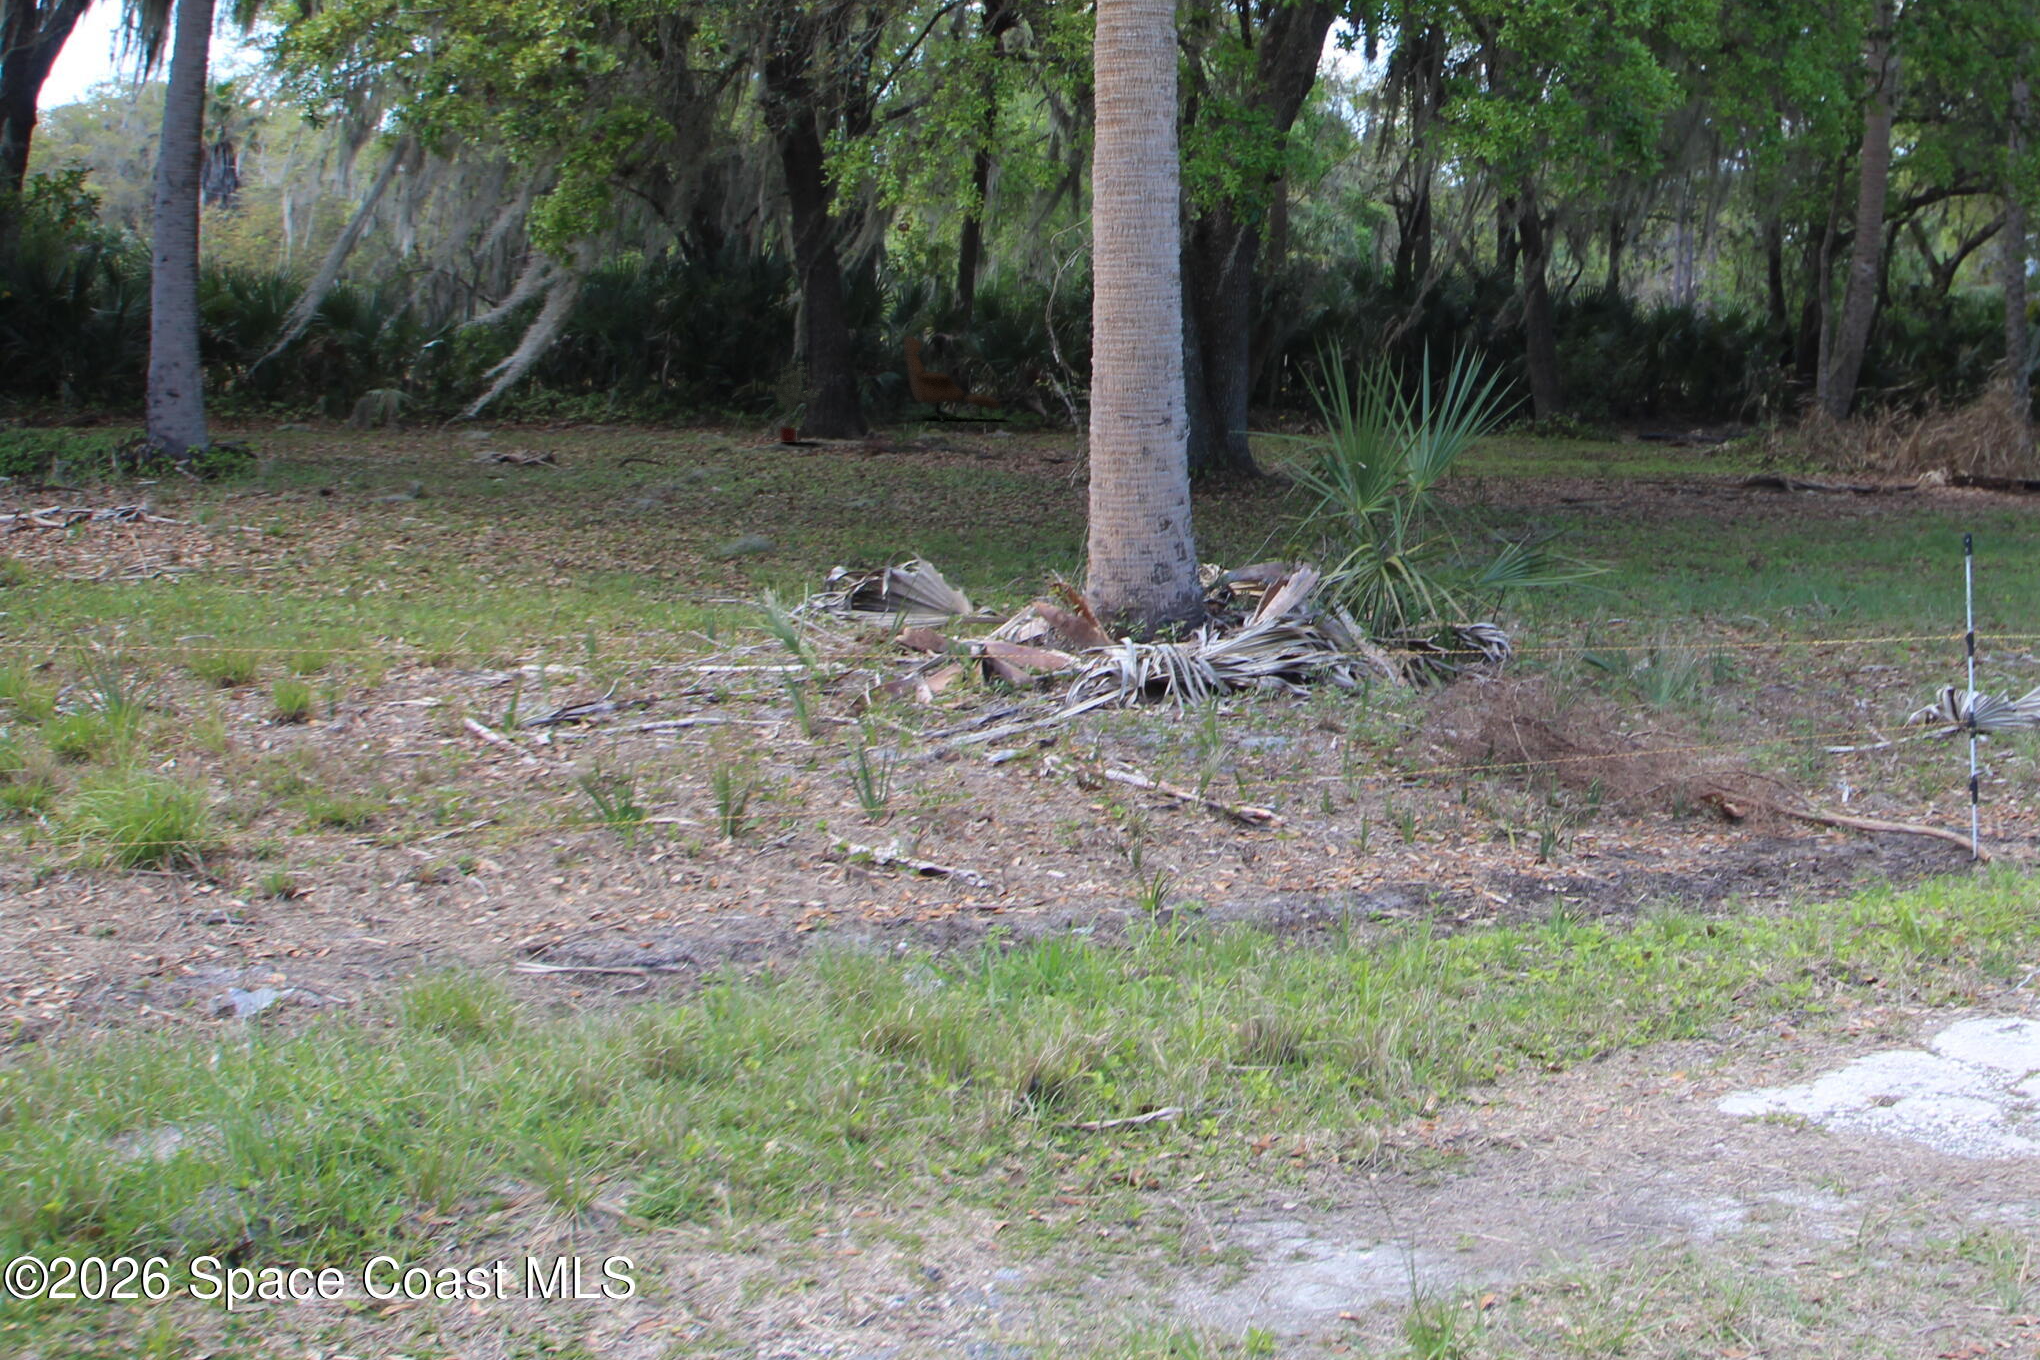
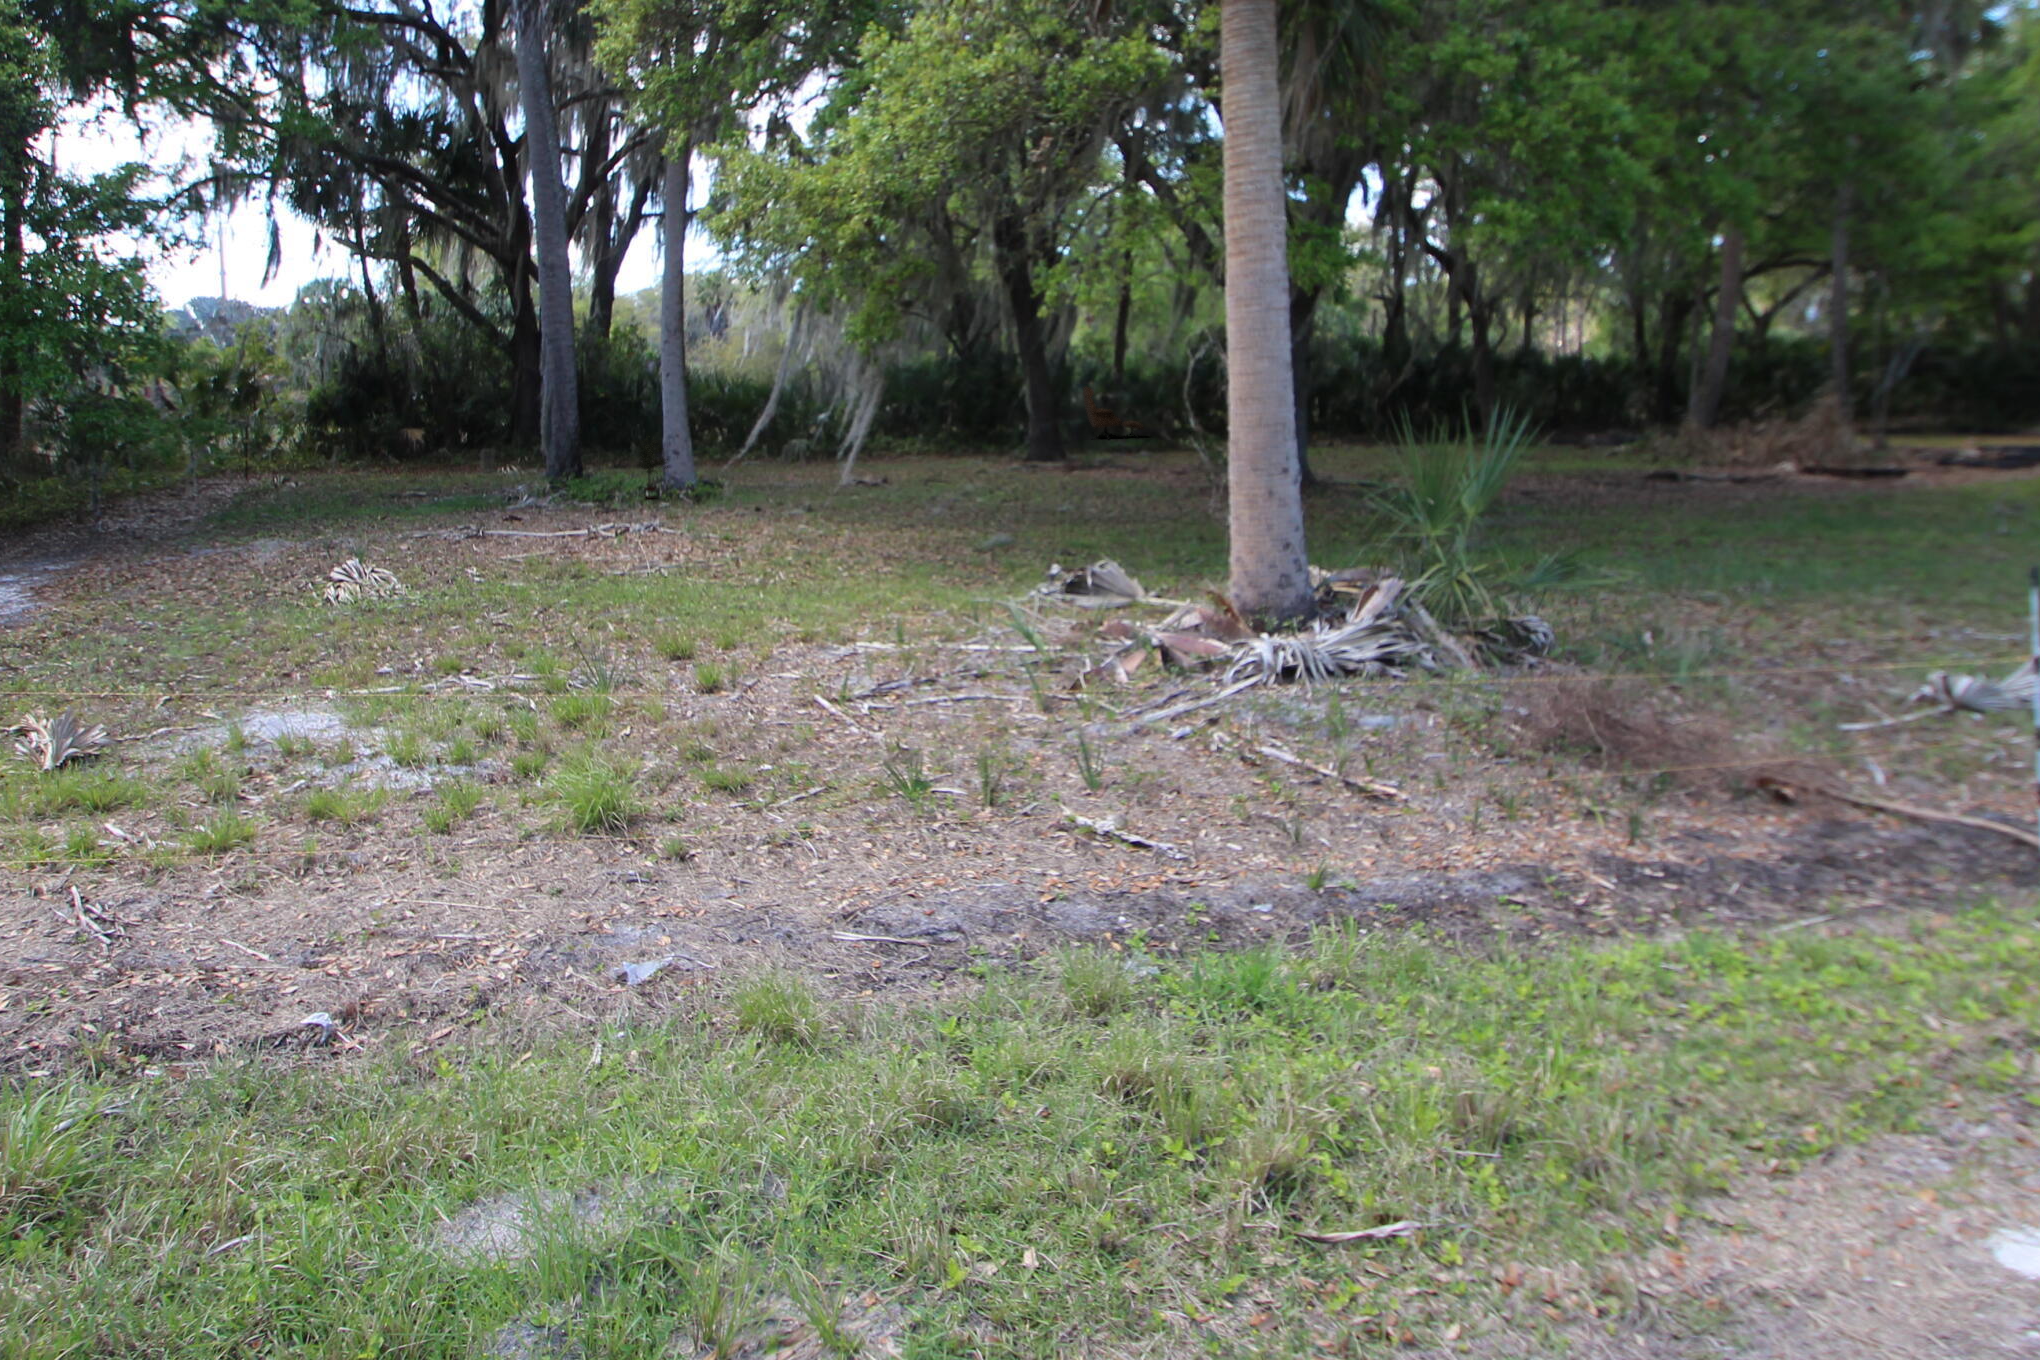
potted tree: present [776,363,819,443] -> present [639,438,668,499]

